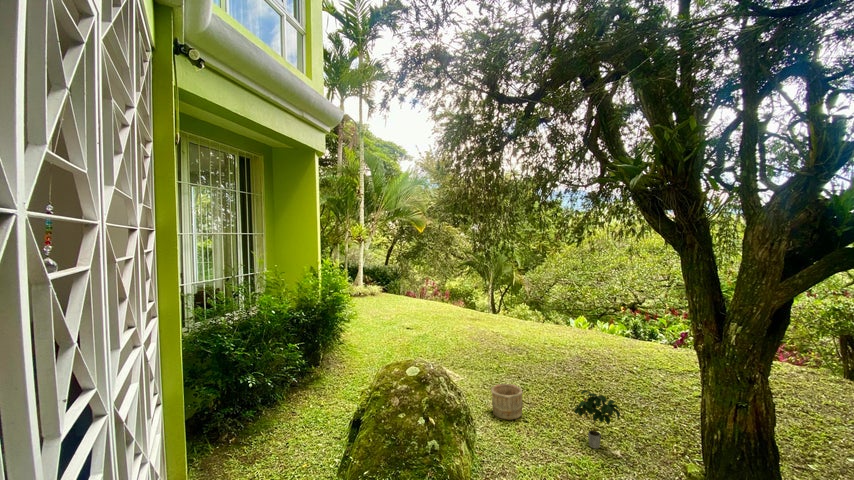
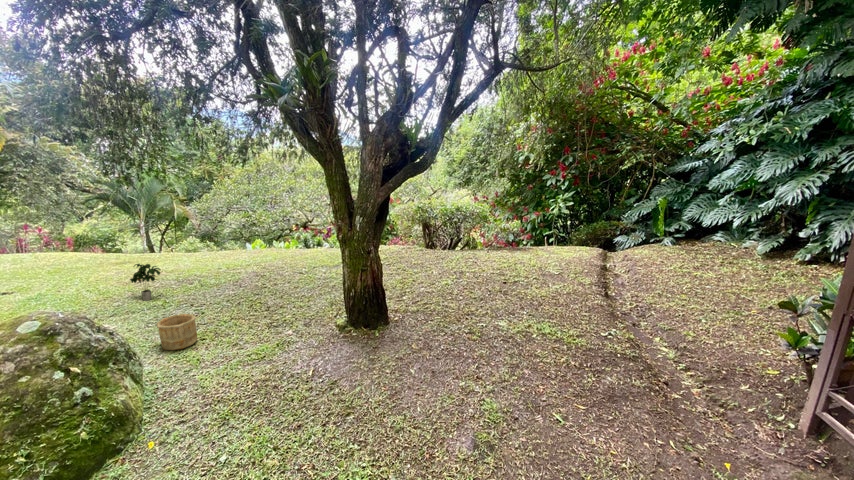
potted plant: present [573,390,620,449] -> present [130,264,160,301]

